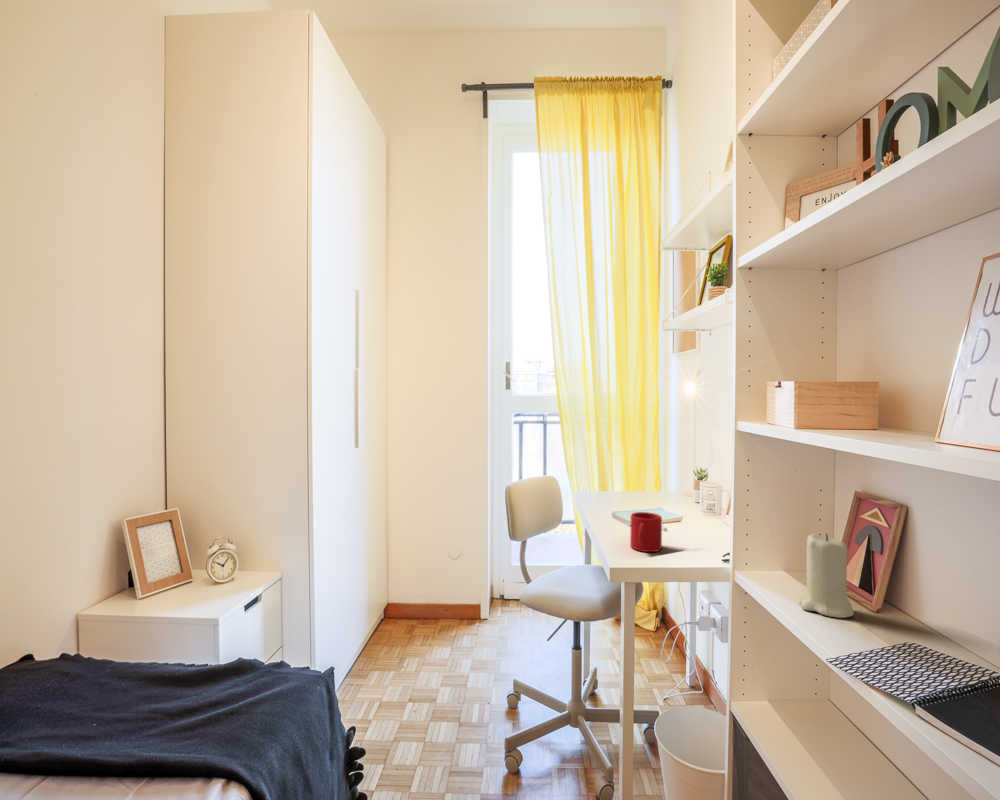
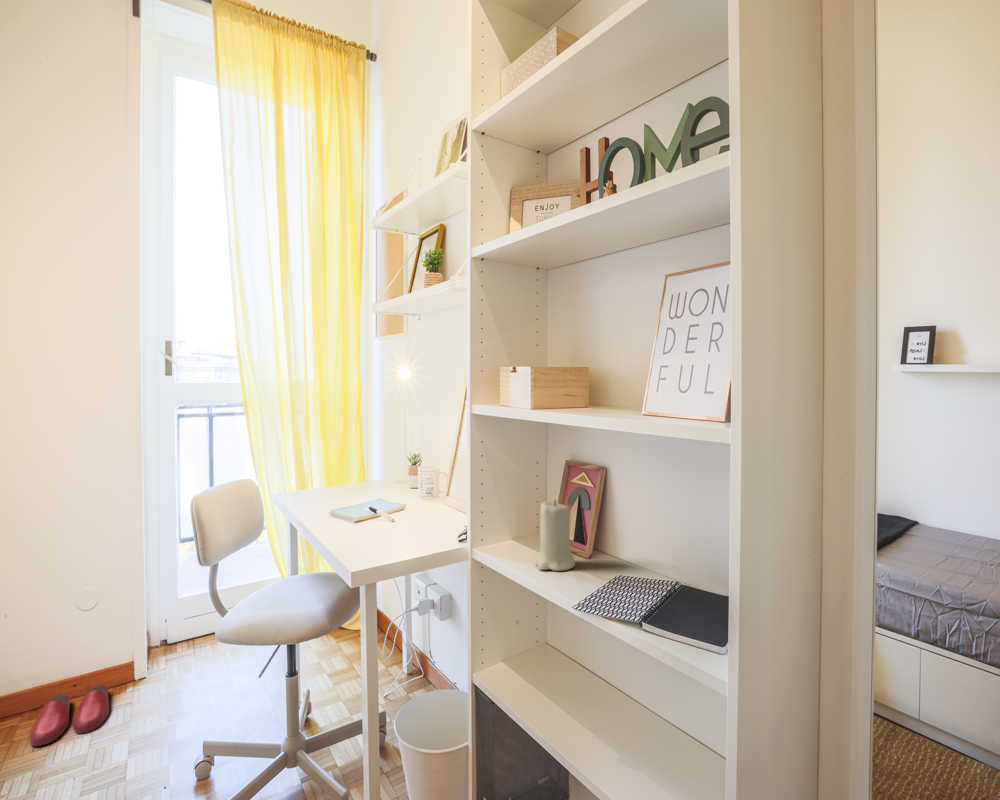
mug: present [630,512,662,552] -> none [362,506,395,548]
slippers: none [420,612,463,643] -> present [29,685,109,746]

